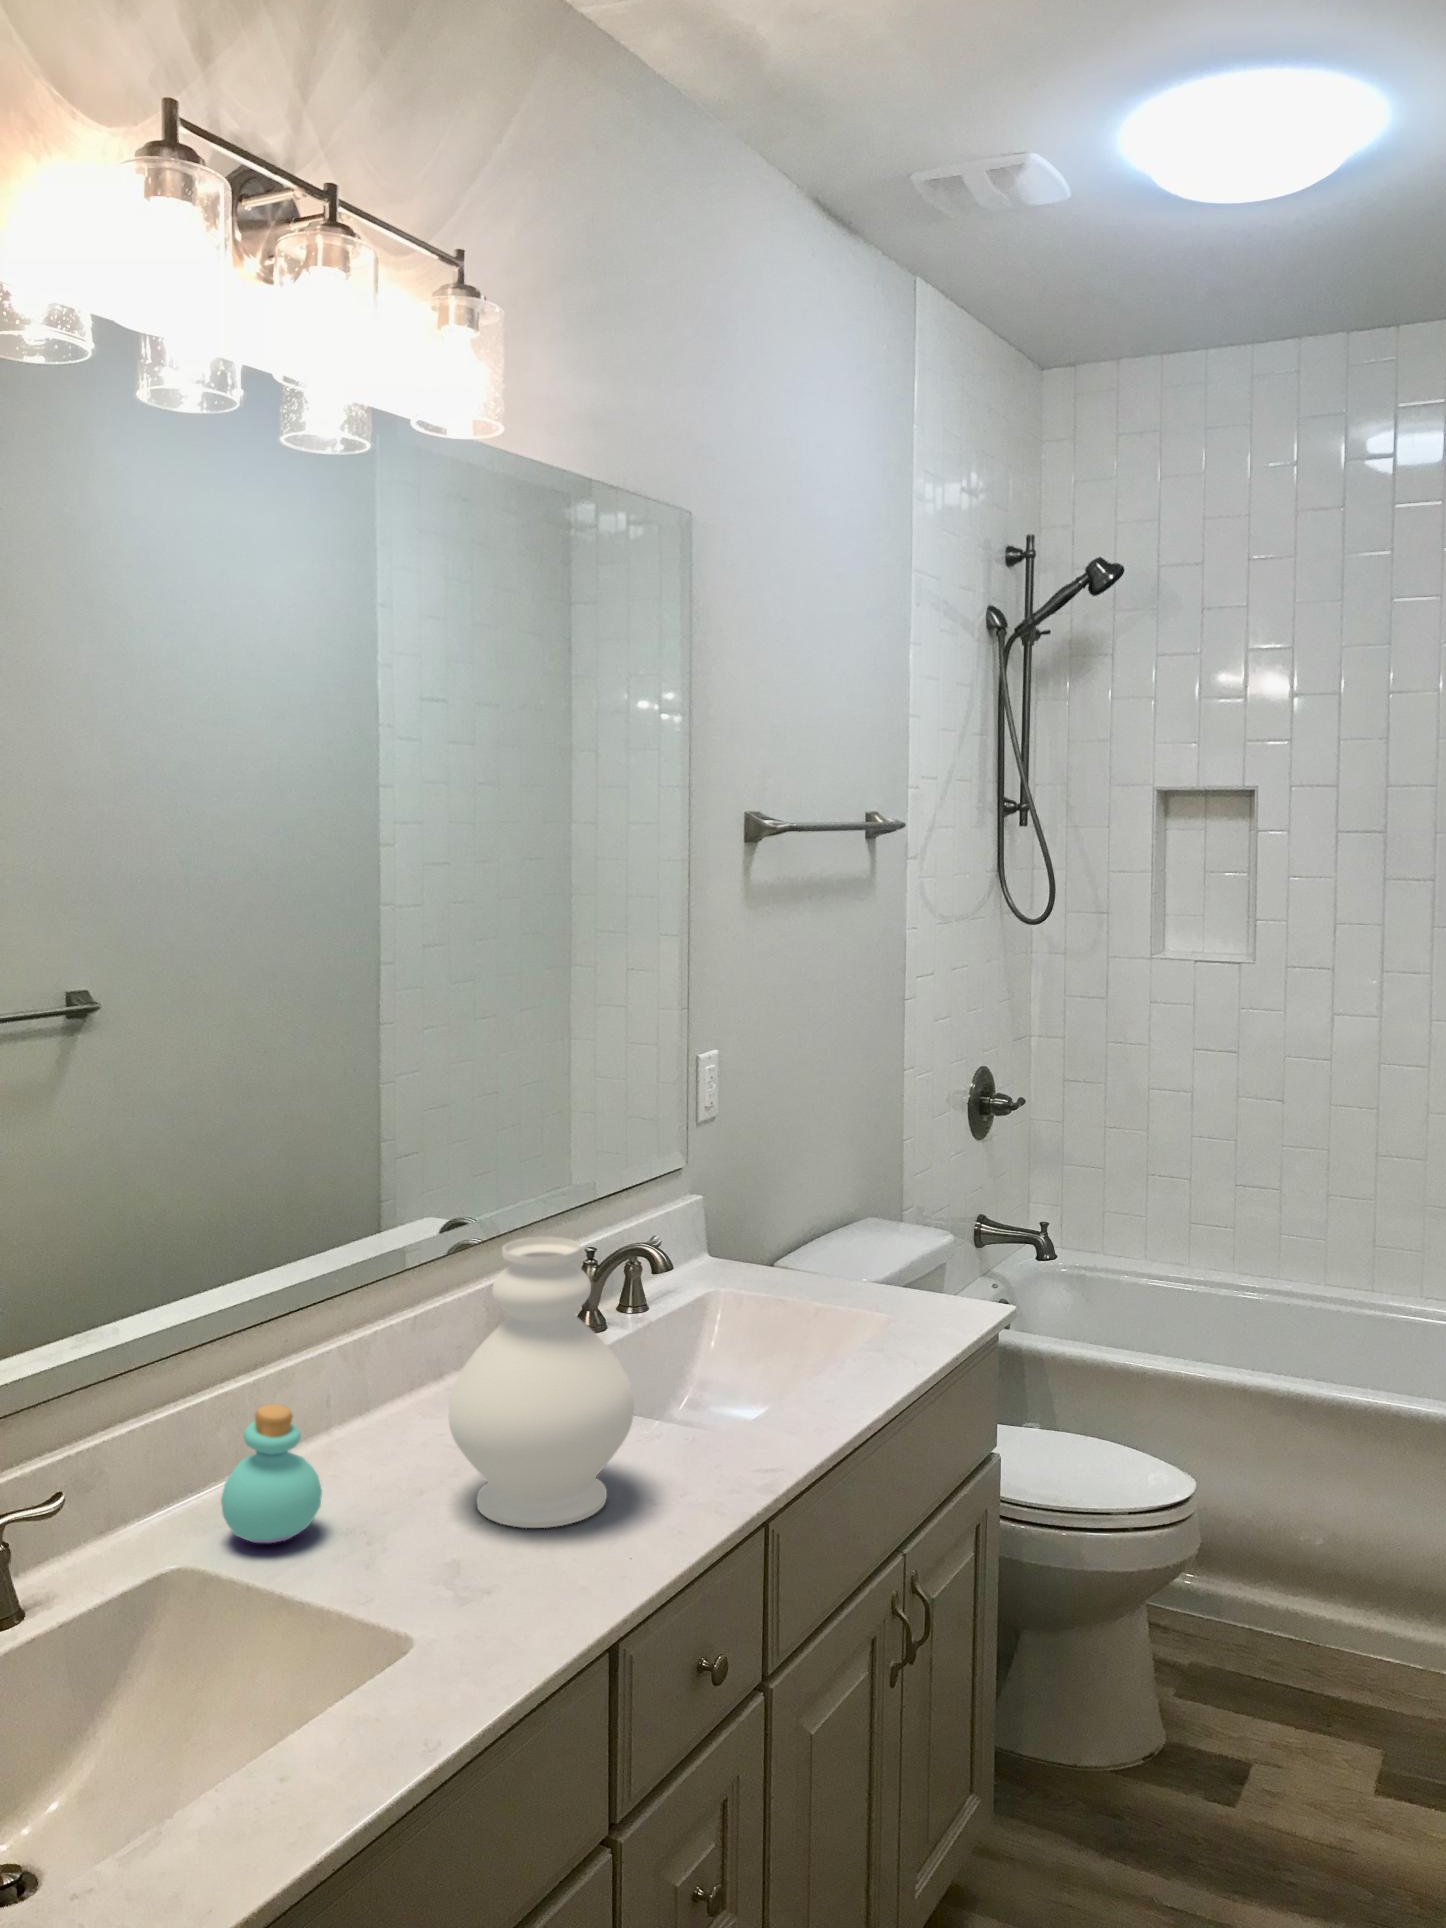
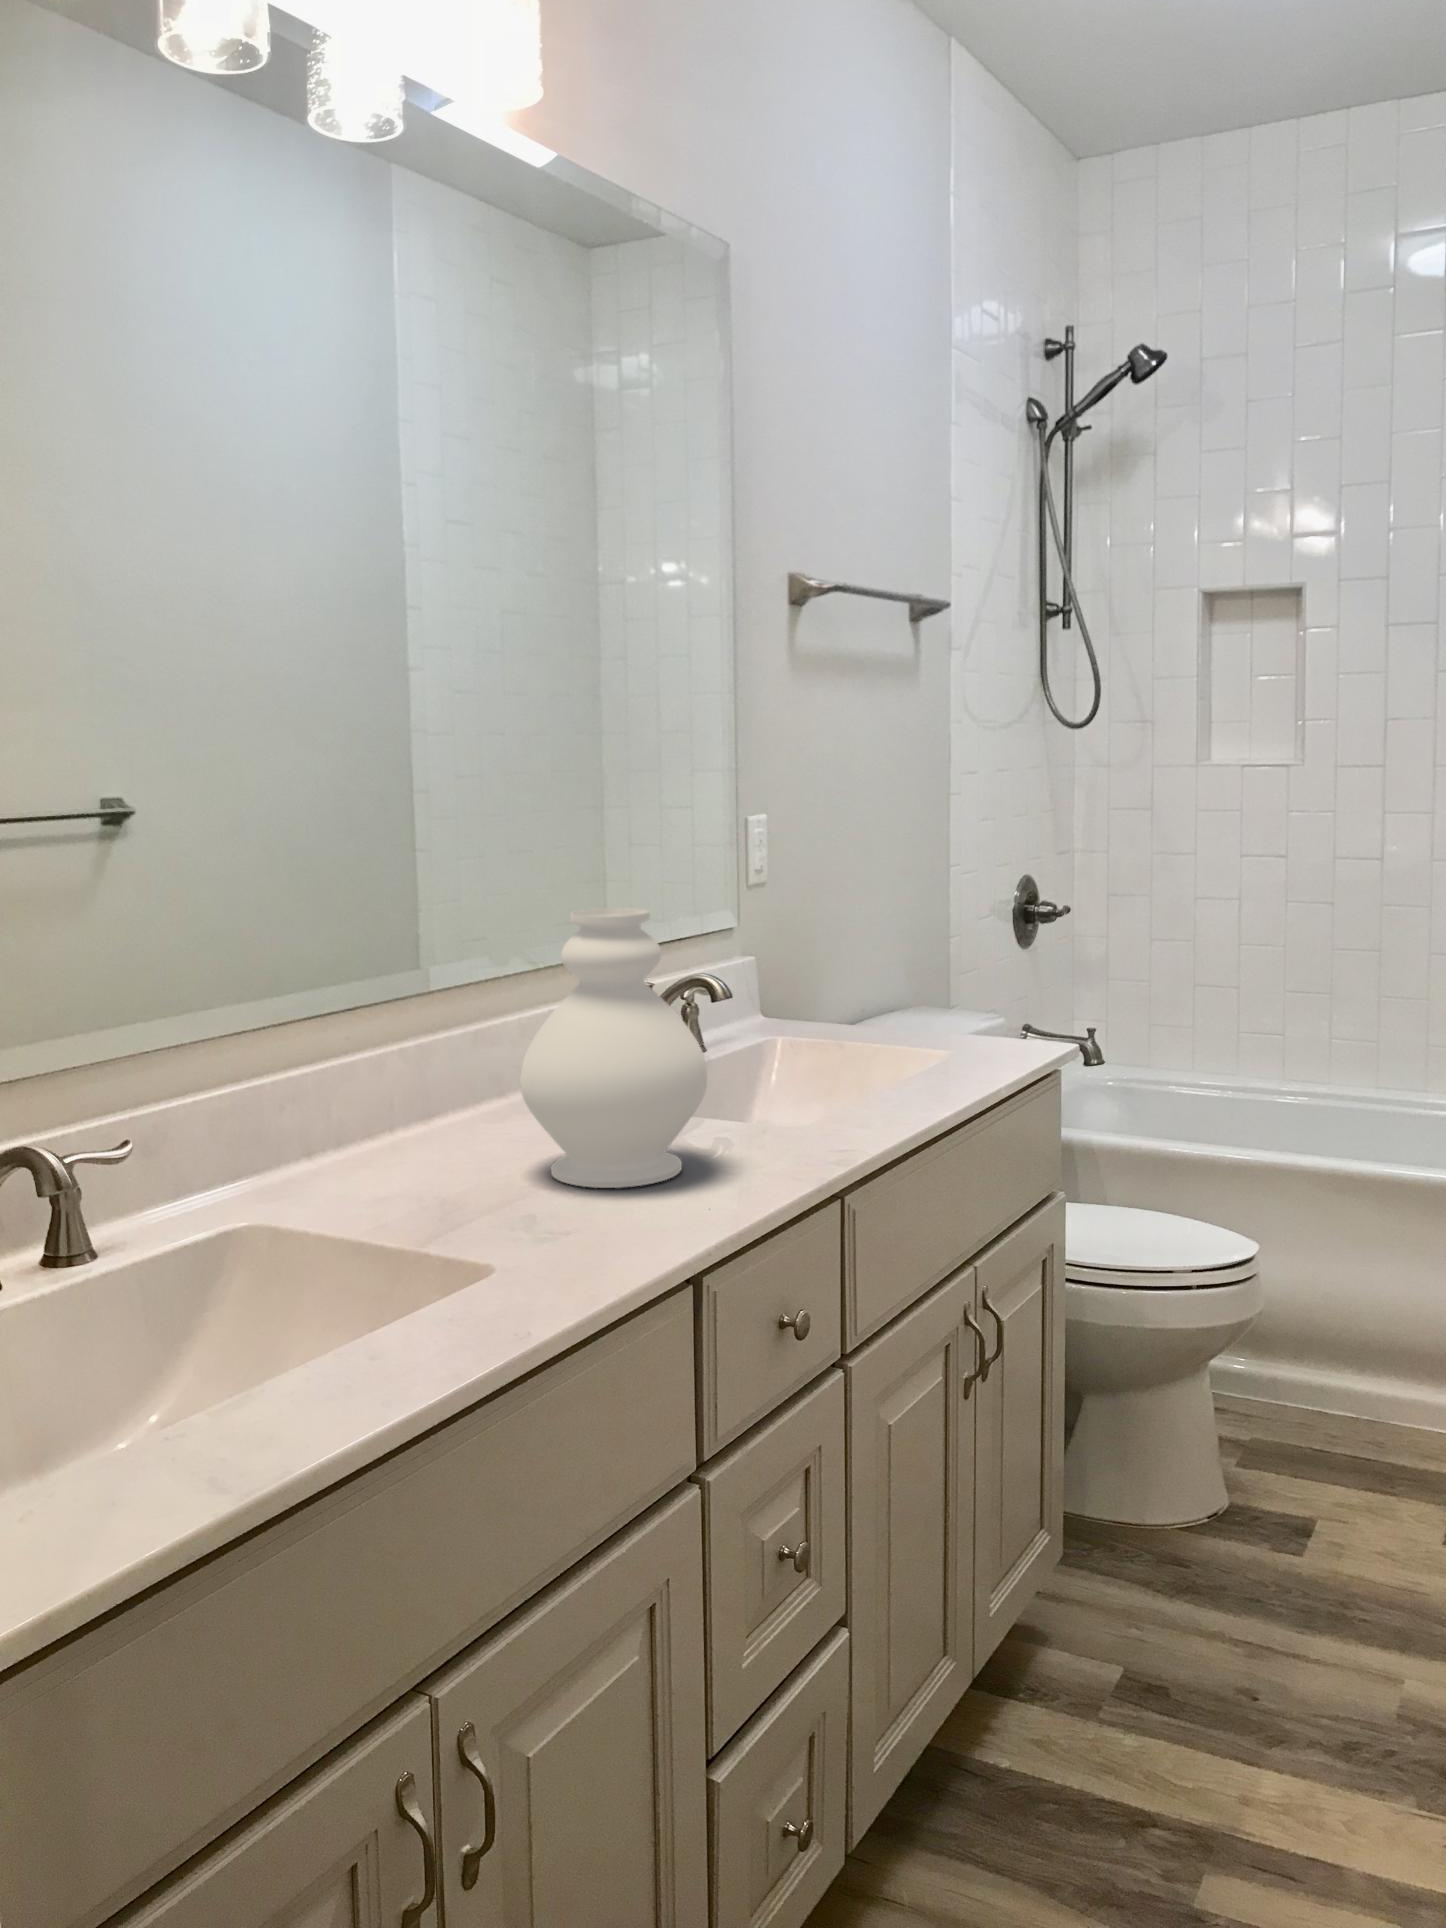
perfume bottle: present [221,1404,322,1543] -> none [296,1065,397,1200]

